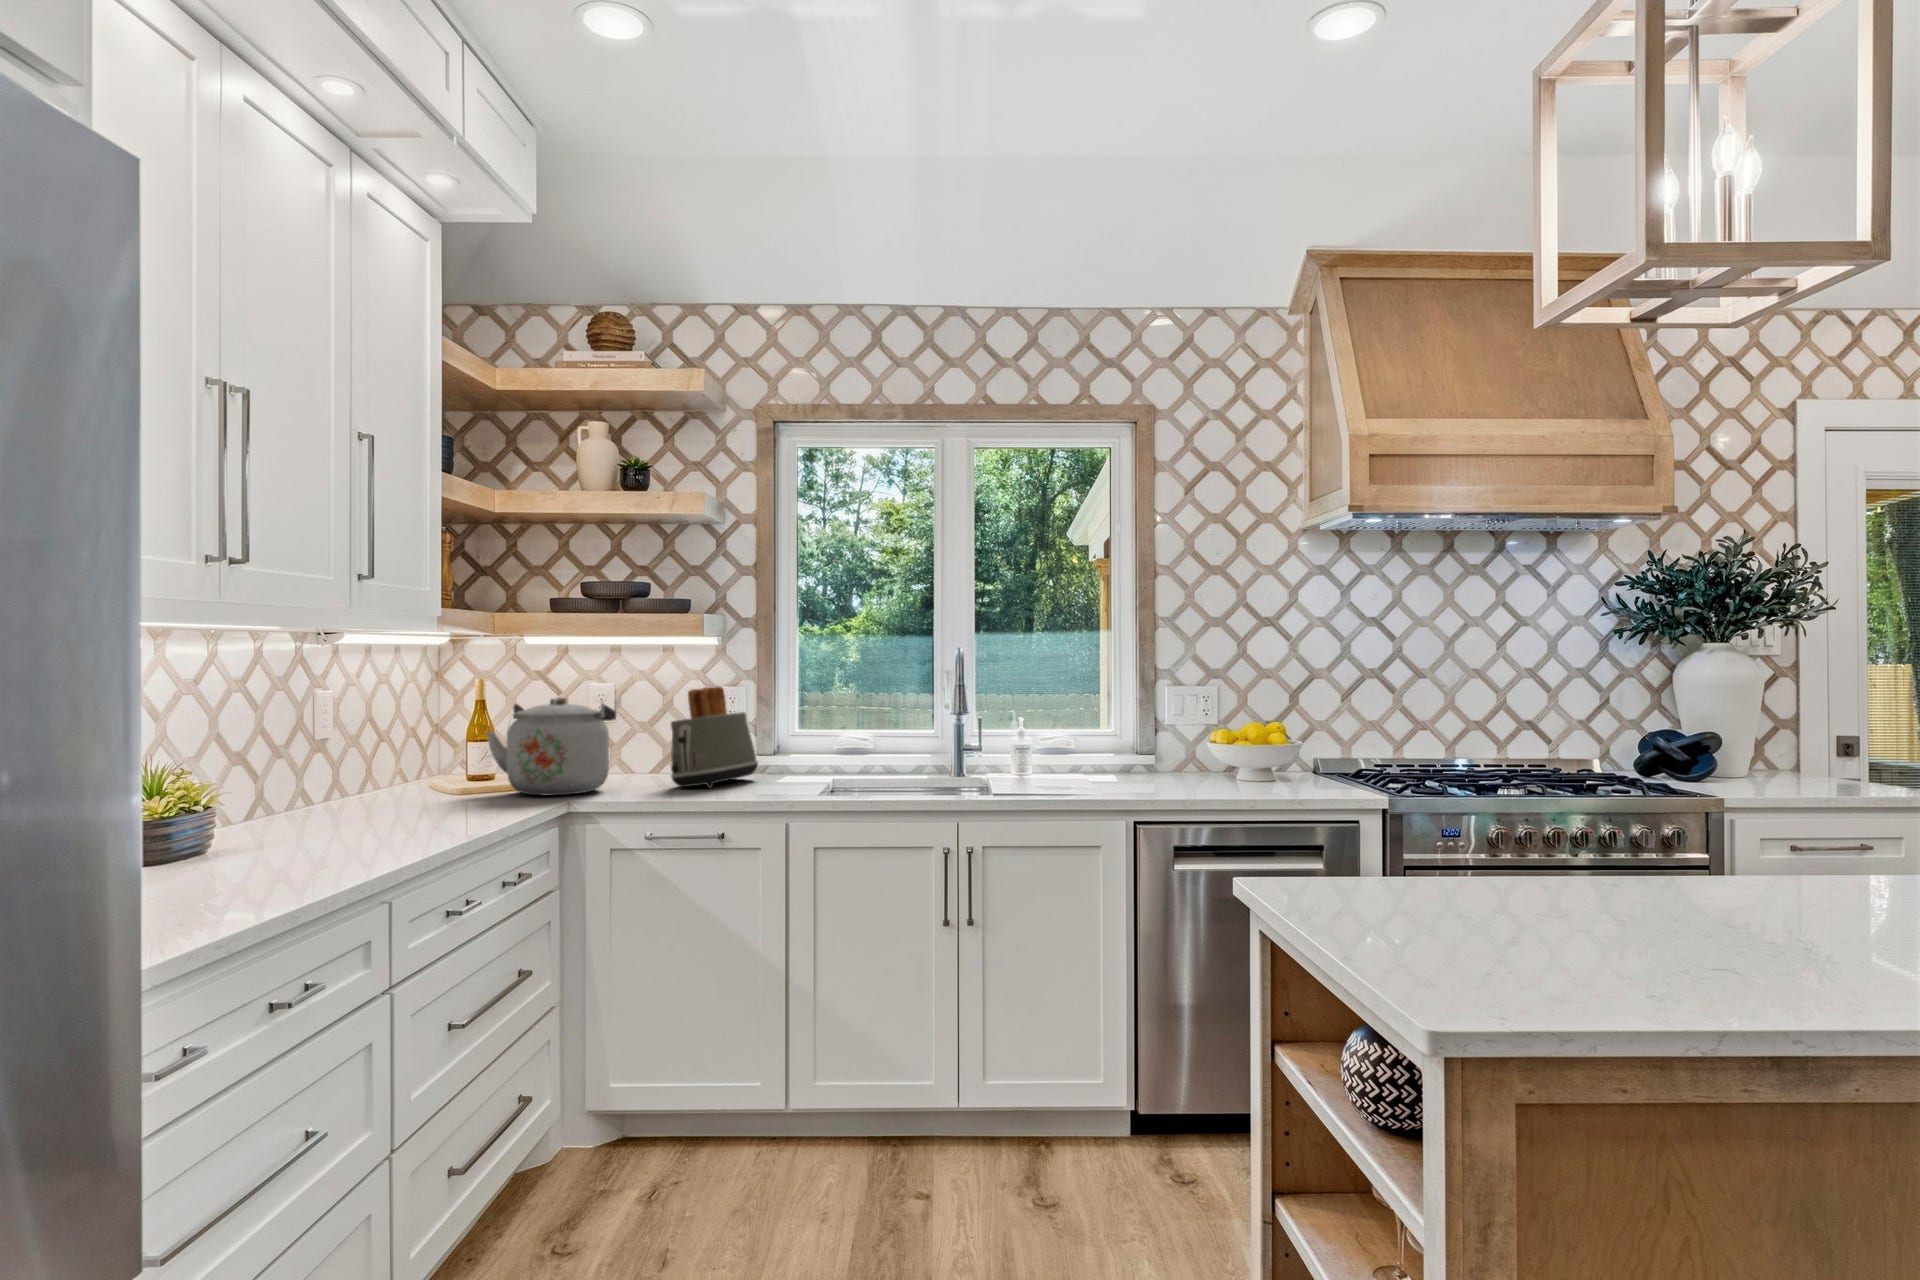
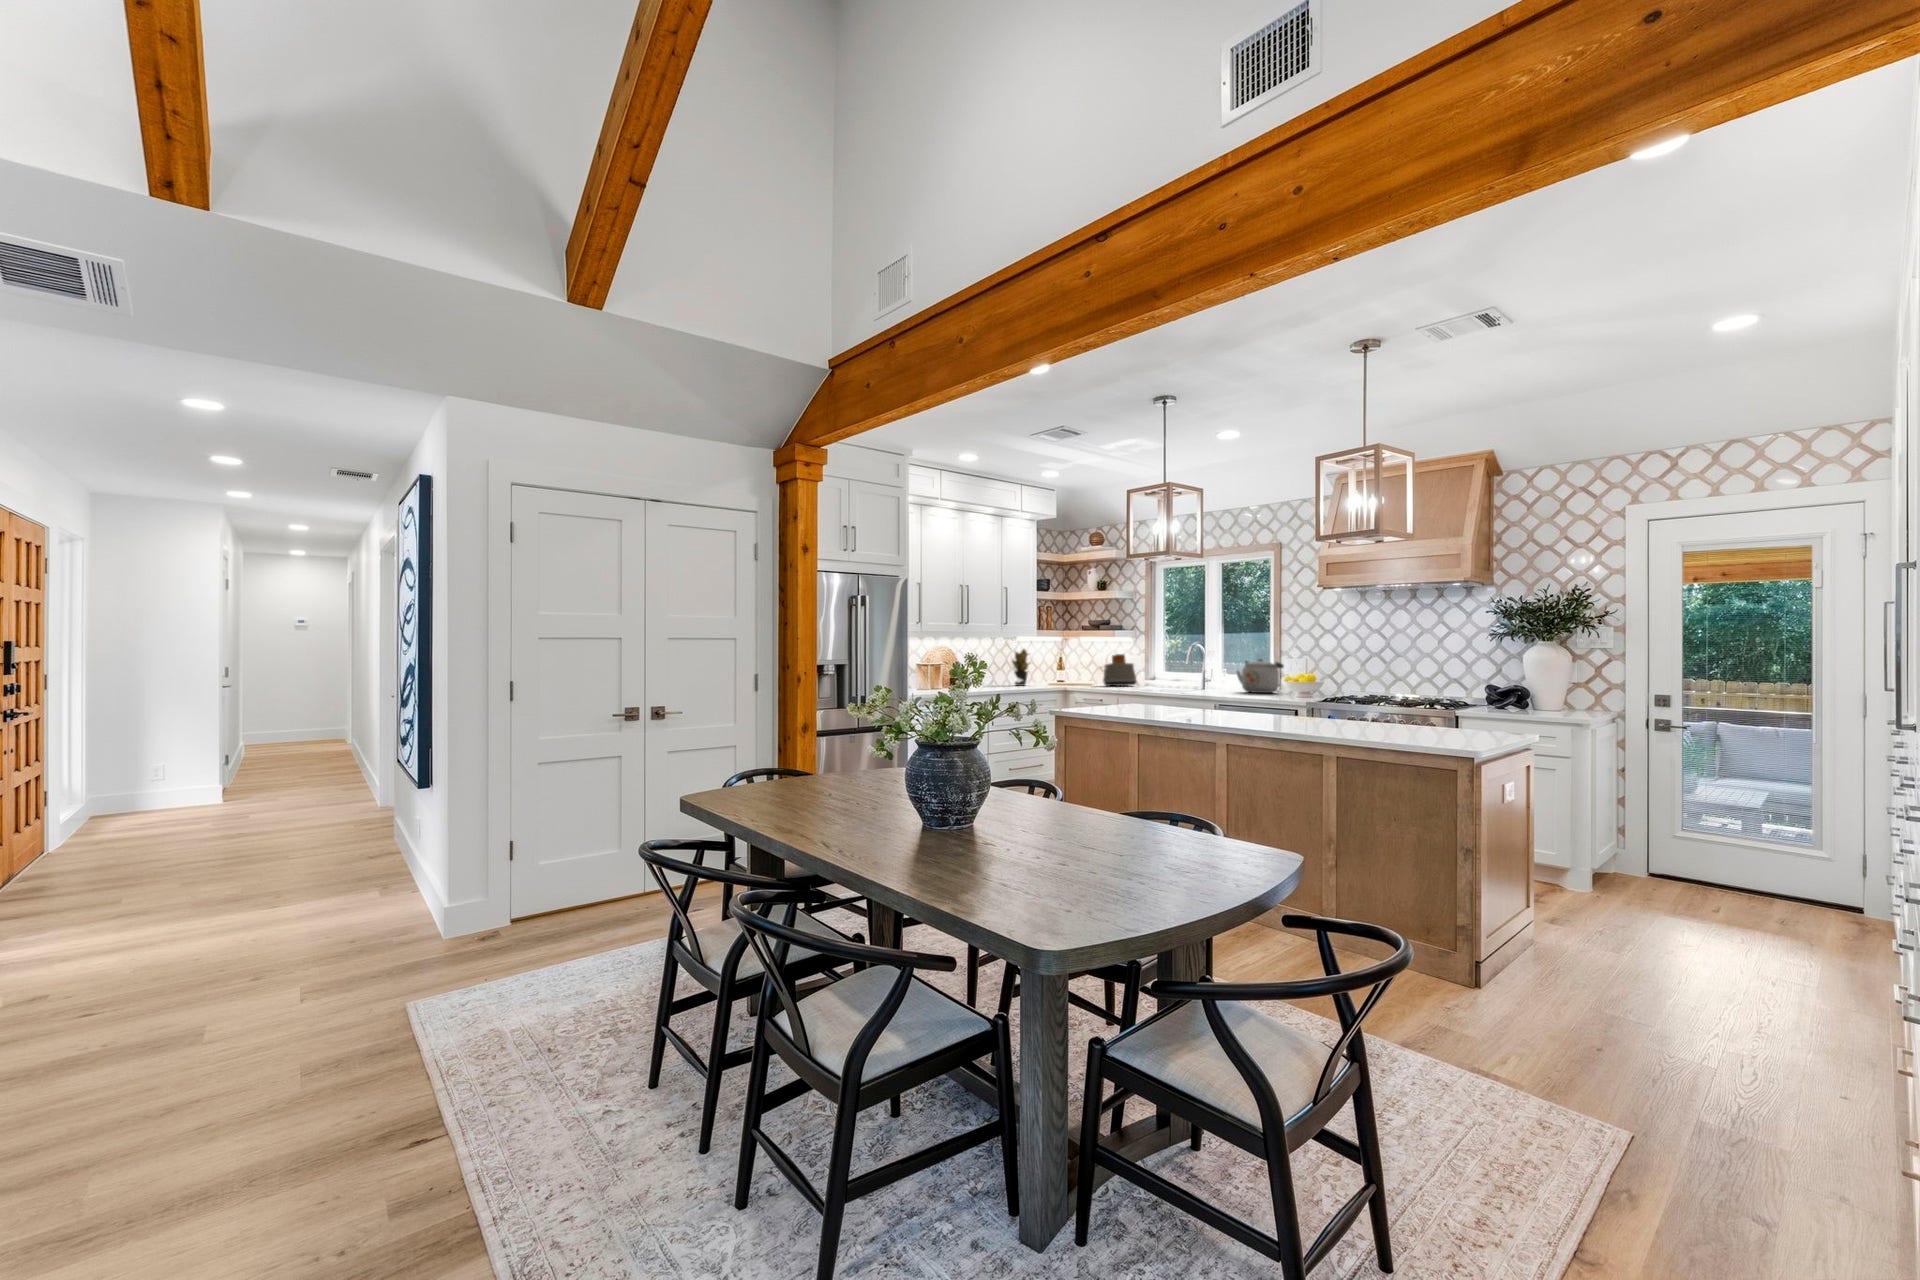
potted plant: none [345,661,463,821] -> present [1012,649,1029,686]
kettle: present [487,697,616,795] -> present [1237,659,1284,693]

